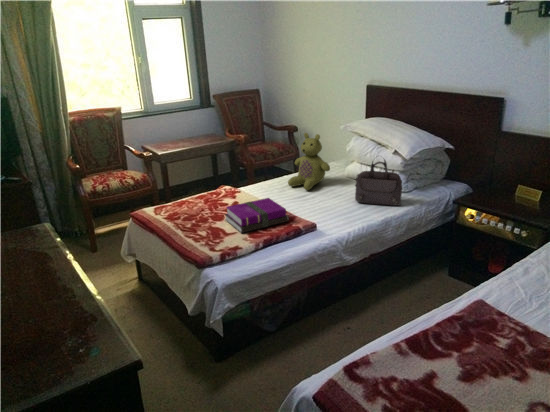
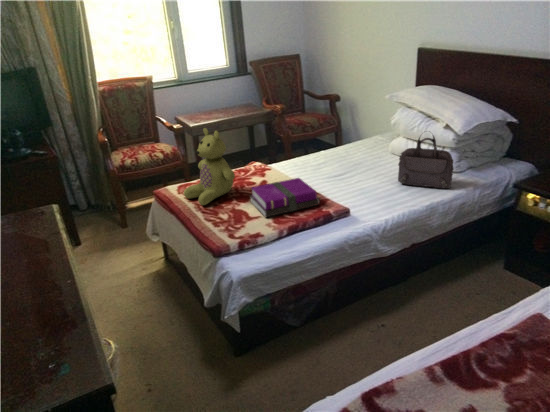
stuffed bear: present [288,133,330,190] -> present [184,128,235,205]

